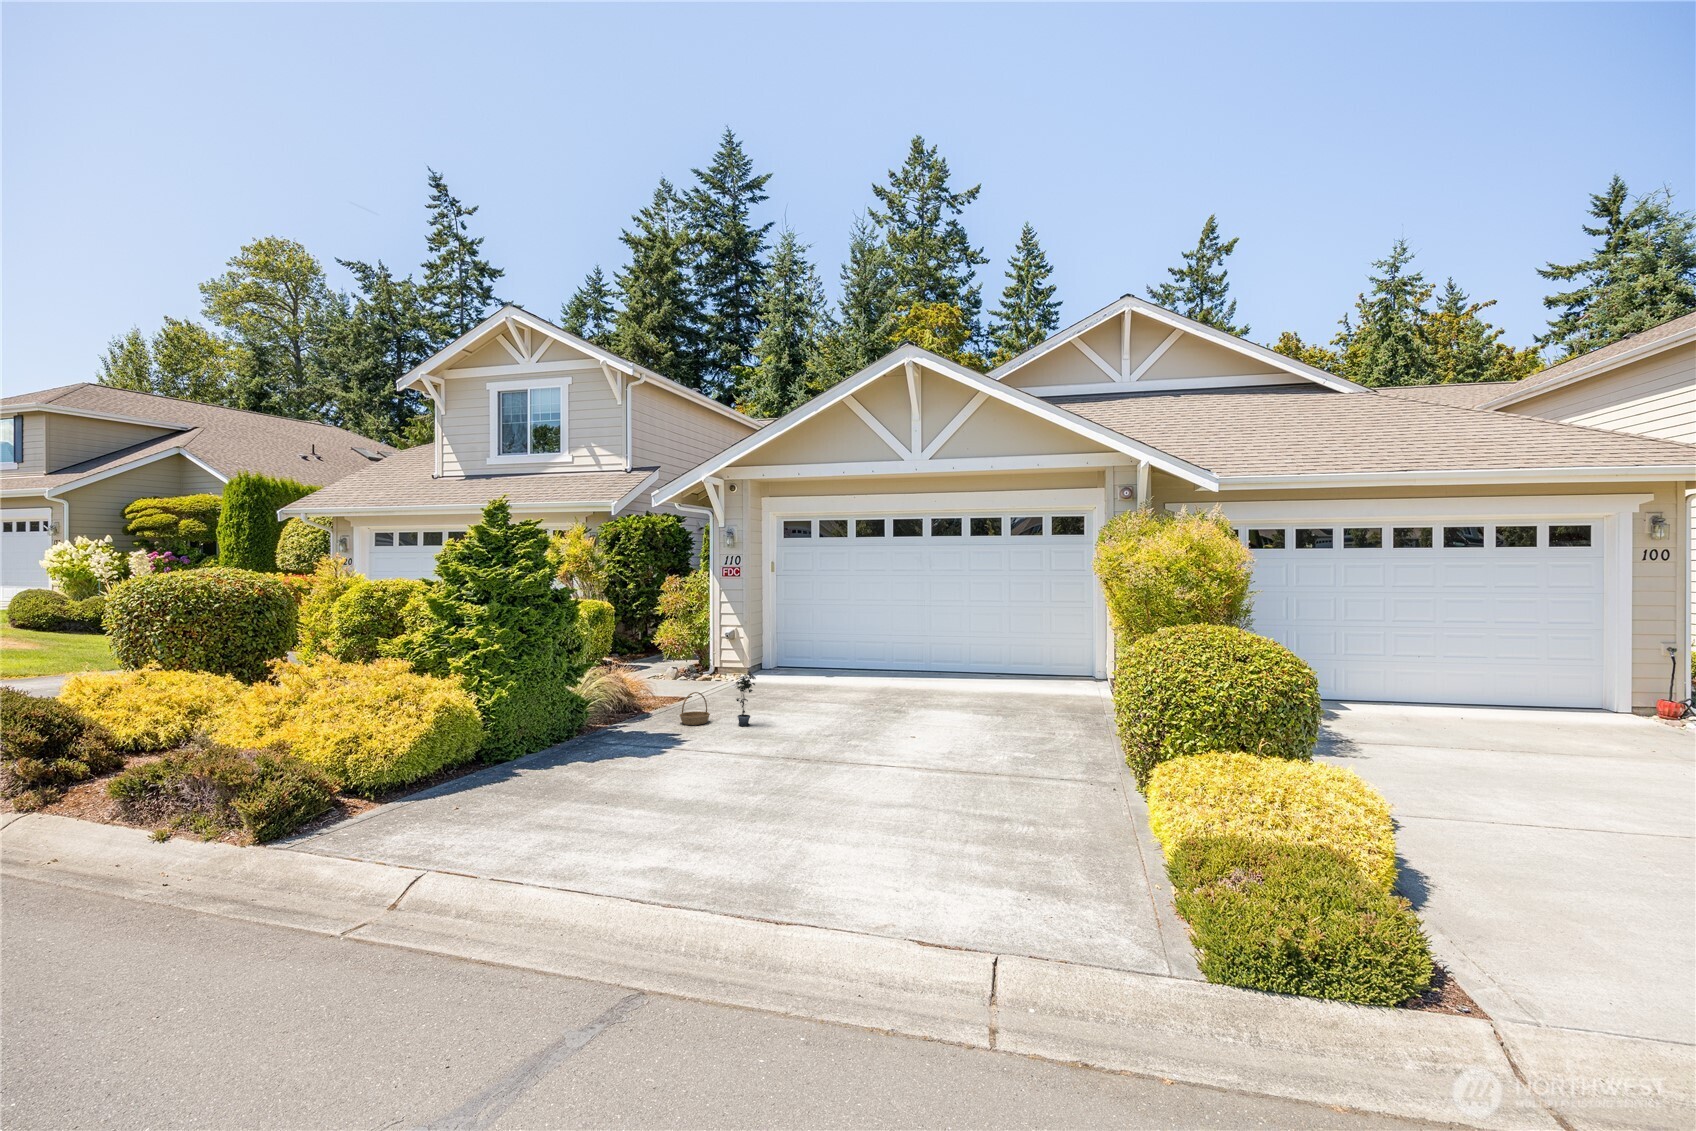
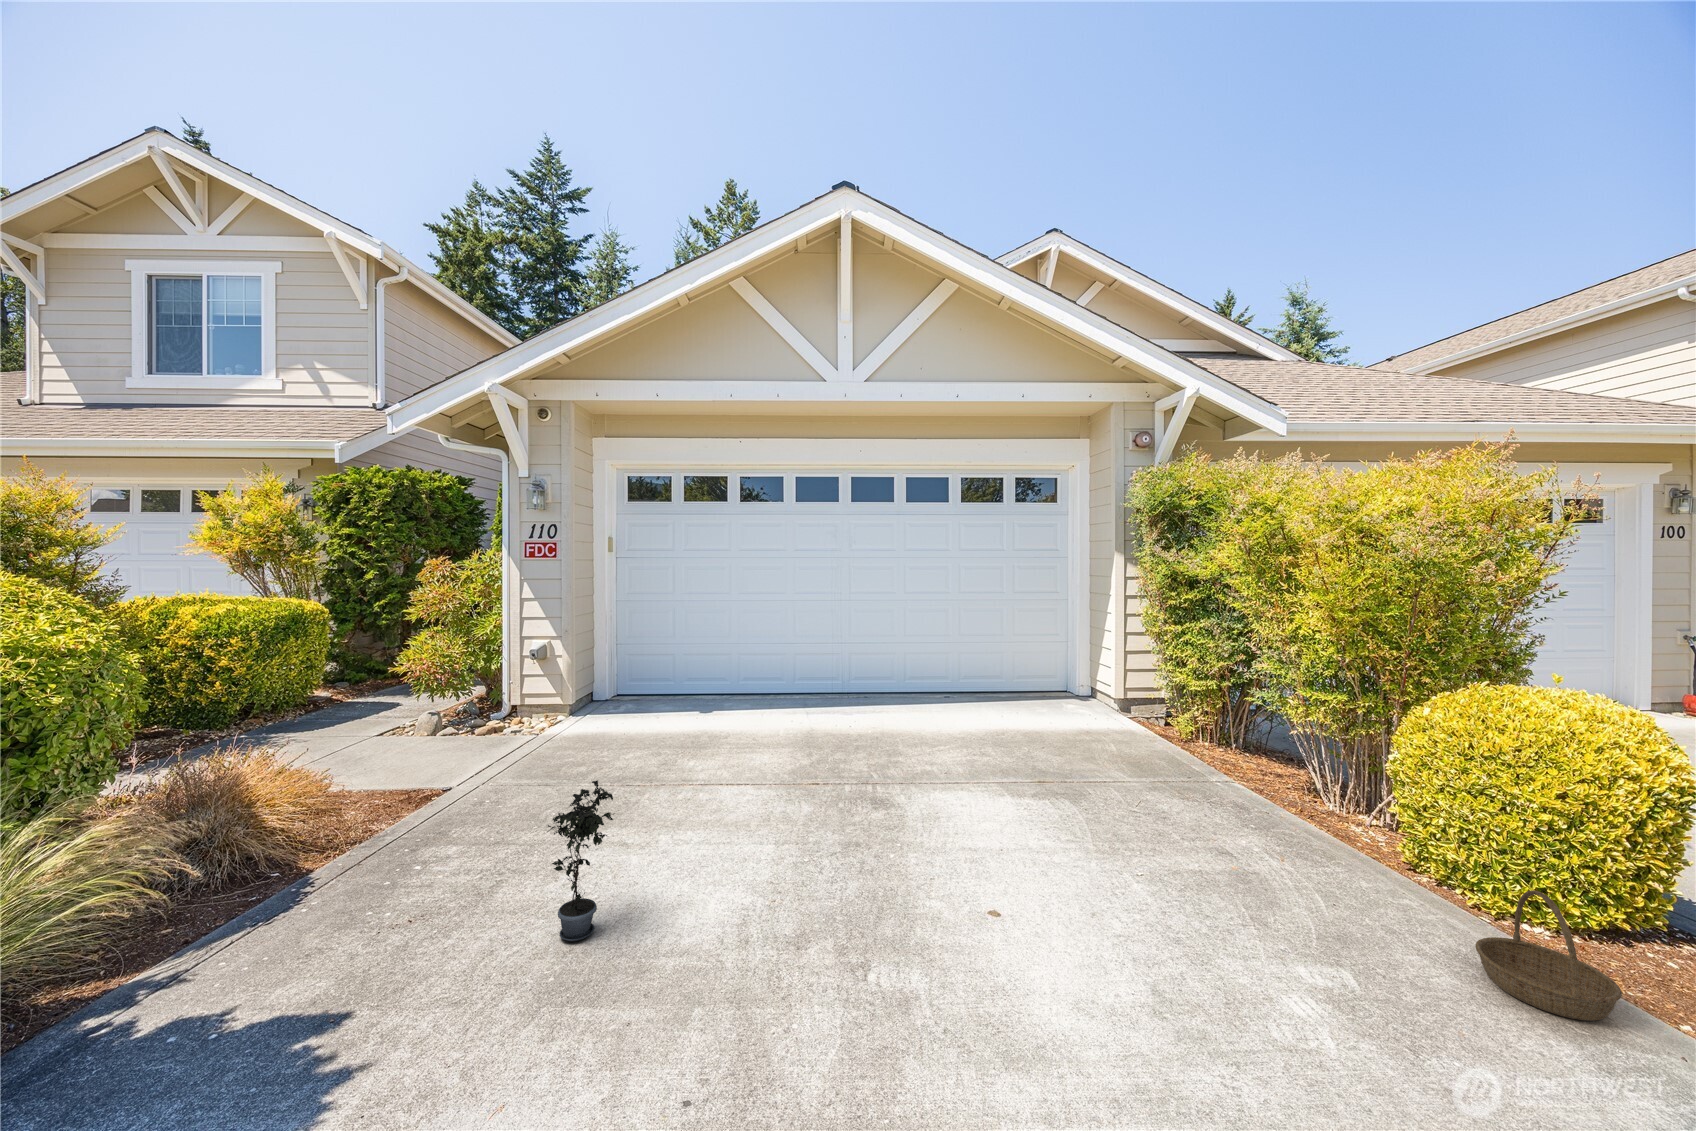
basket: present [680,692,710,725] -> present [1475,890,1622,1021]

